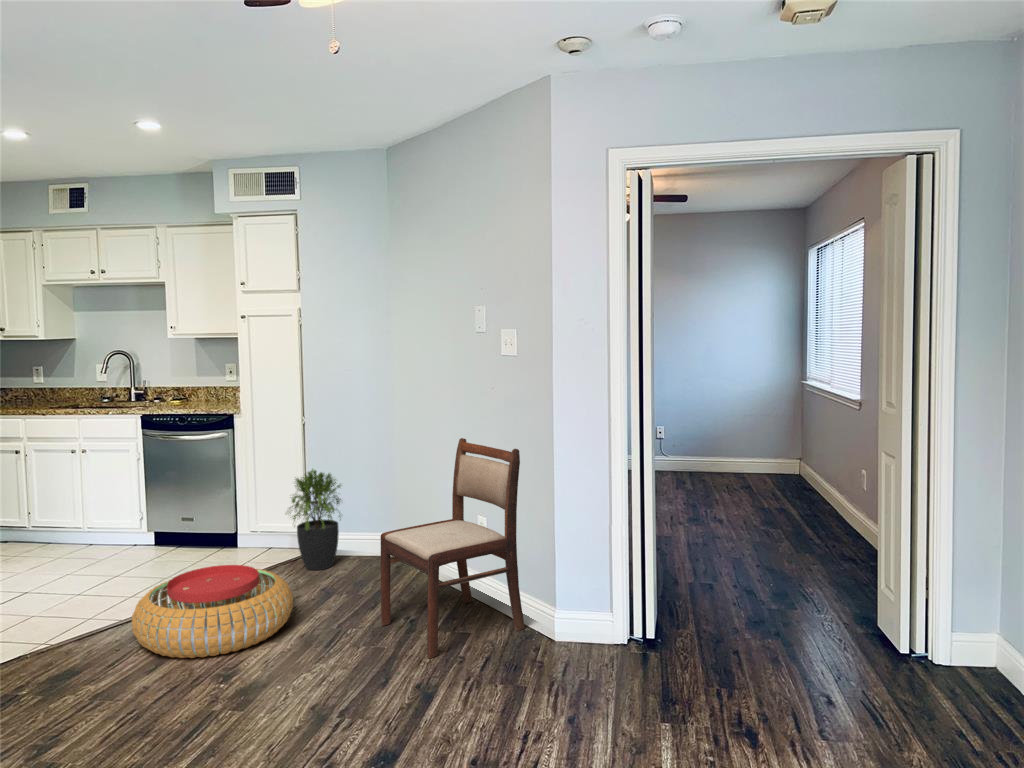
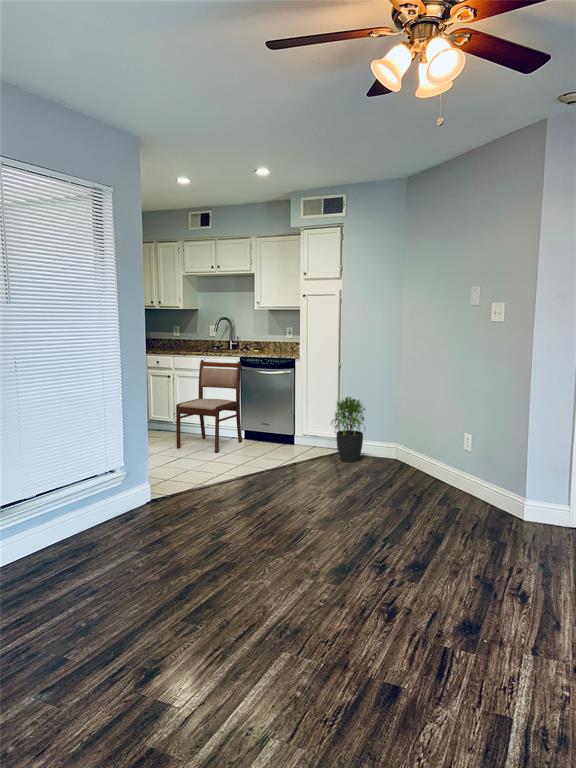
dining chair: present [380,438,525,658] -> present [176,360,242,453]
pouf: present [132,565,293,658] -> none [249,450,342,501]

